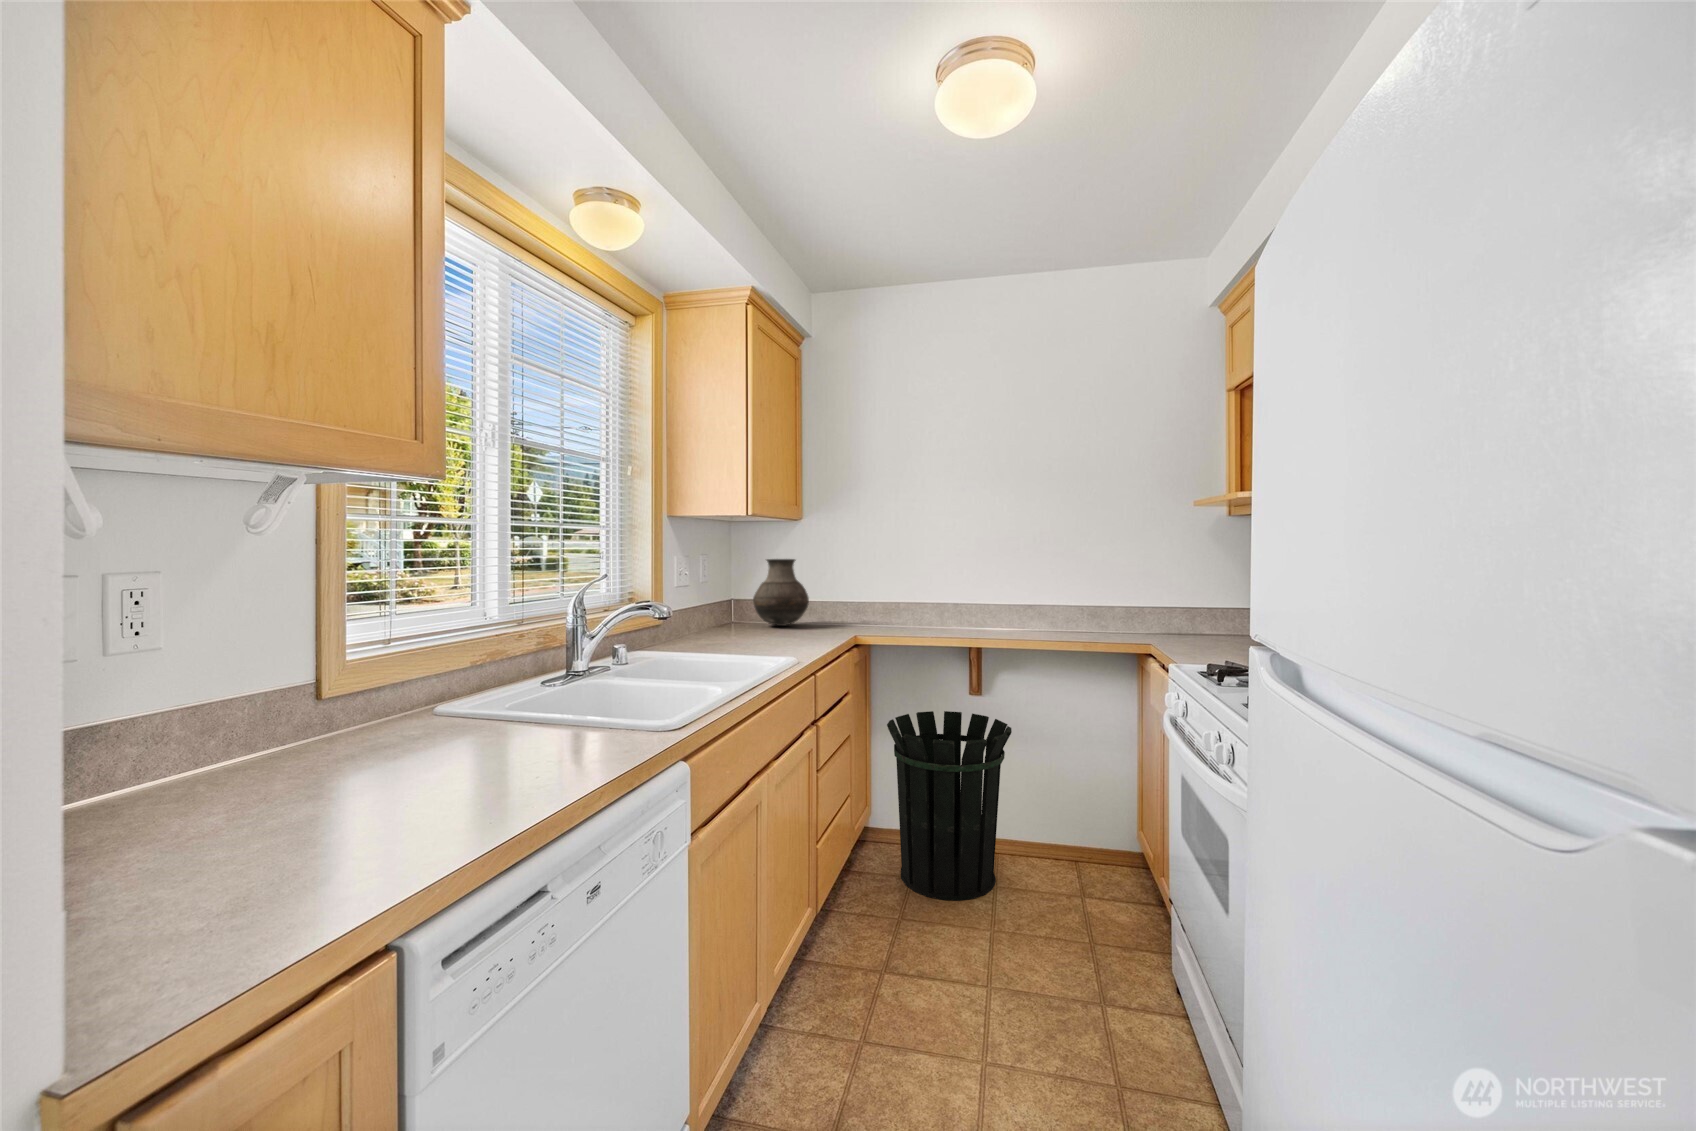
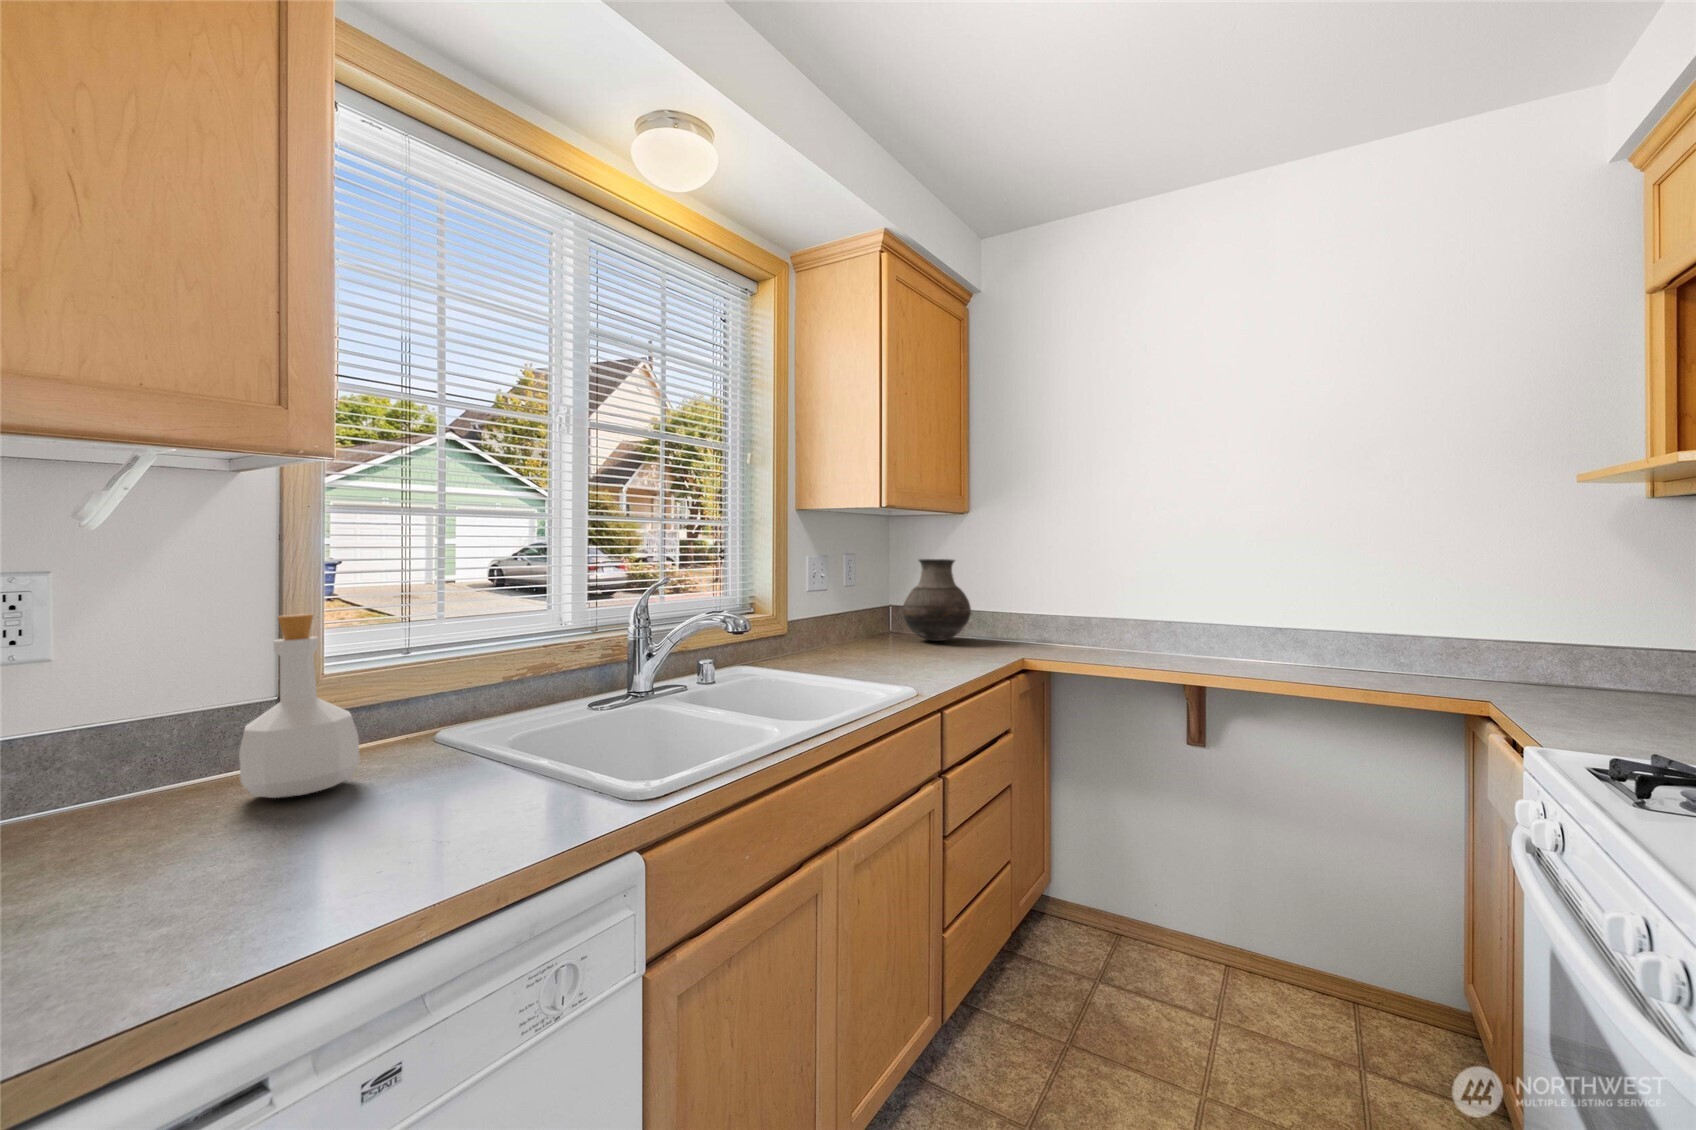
bottle: none [313,606,413,757] -> present [239,614,359,798]
waste bin: present [887,711,1012,901] -> none [1060,766,1245,1041]

